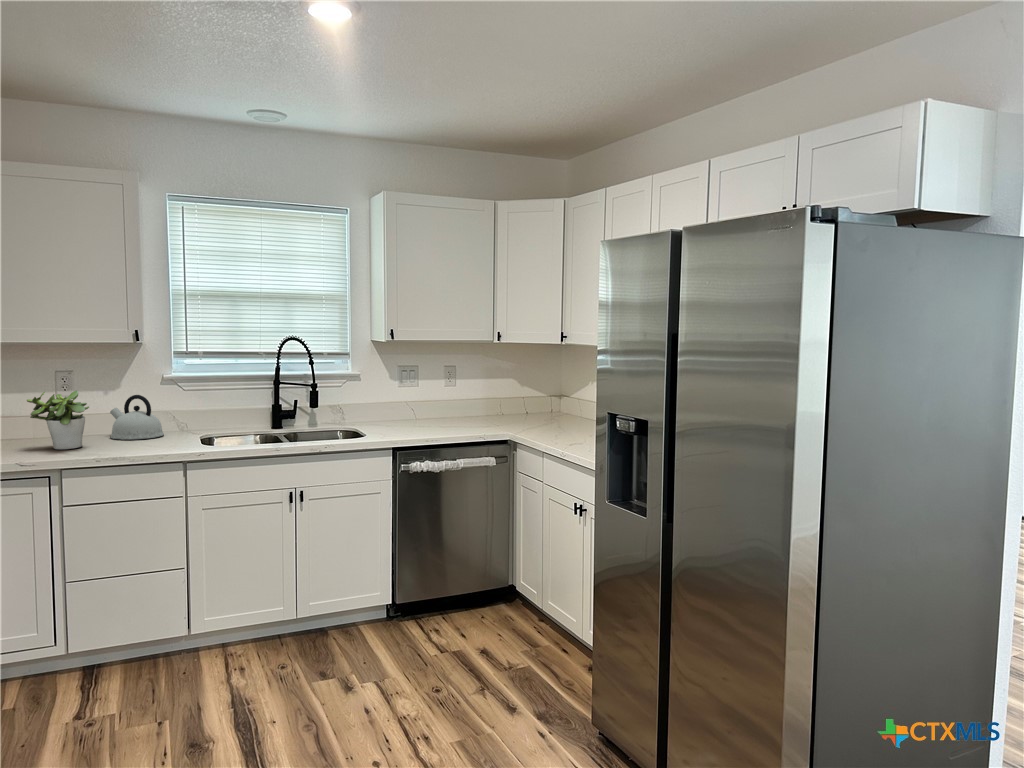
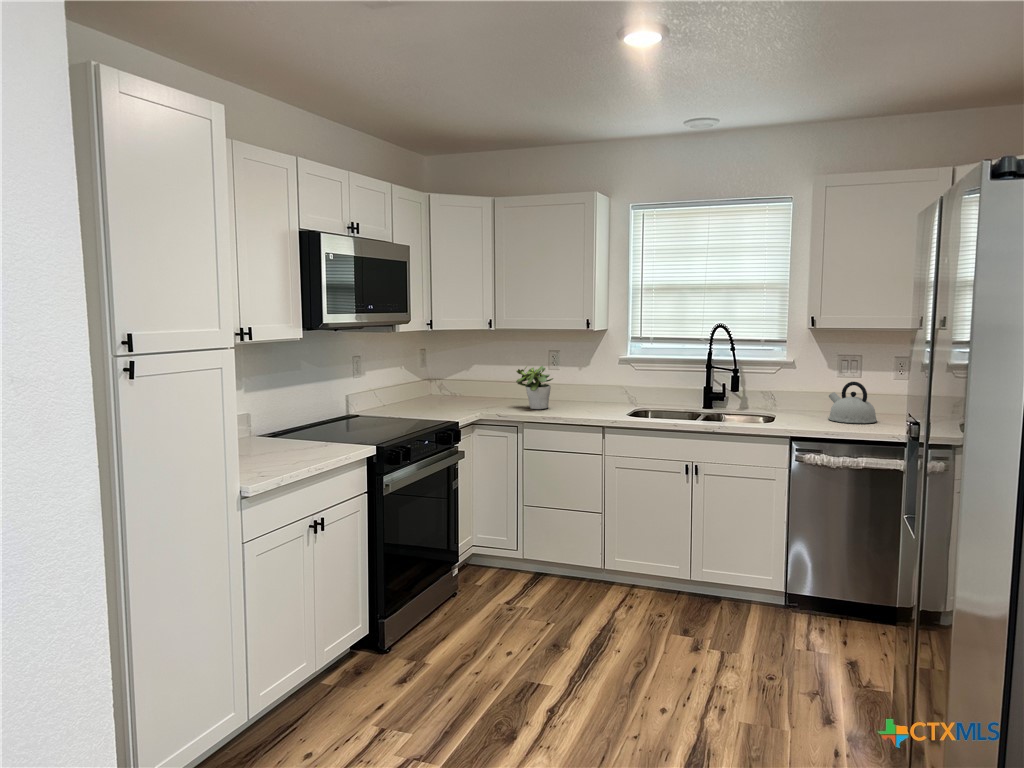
kettle: present [110,395,164,440] -> present [828,382,877,423]

